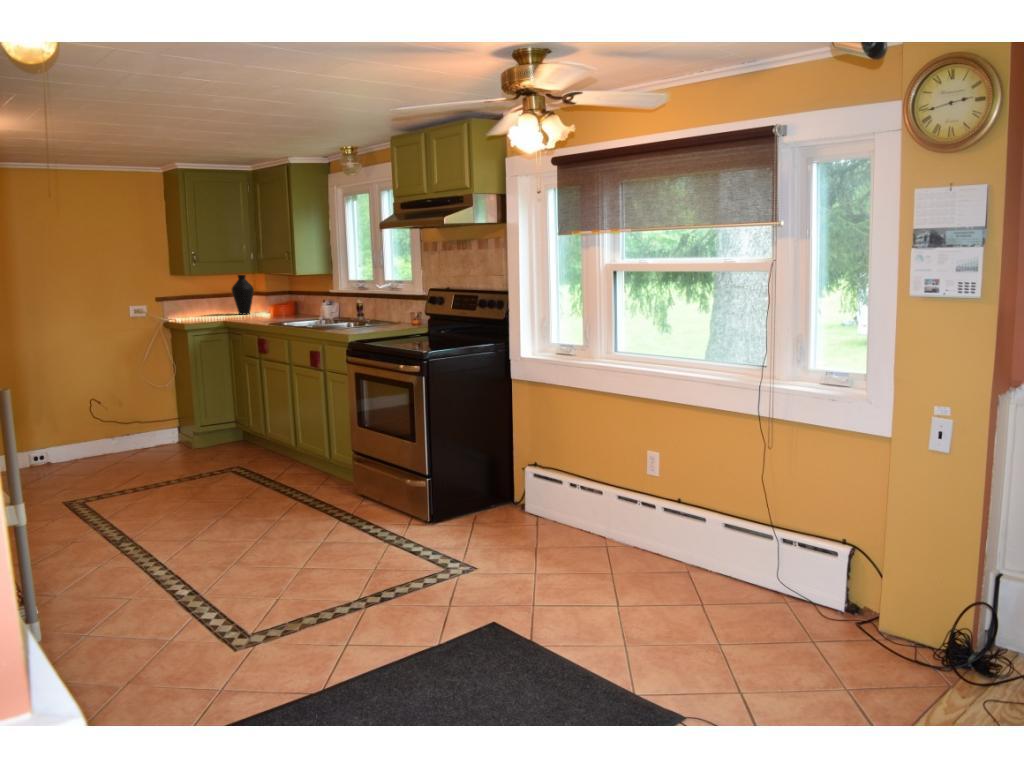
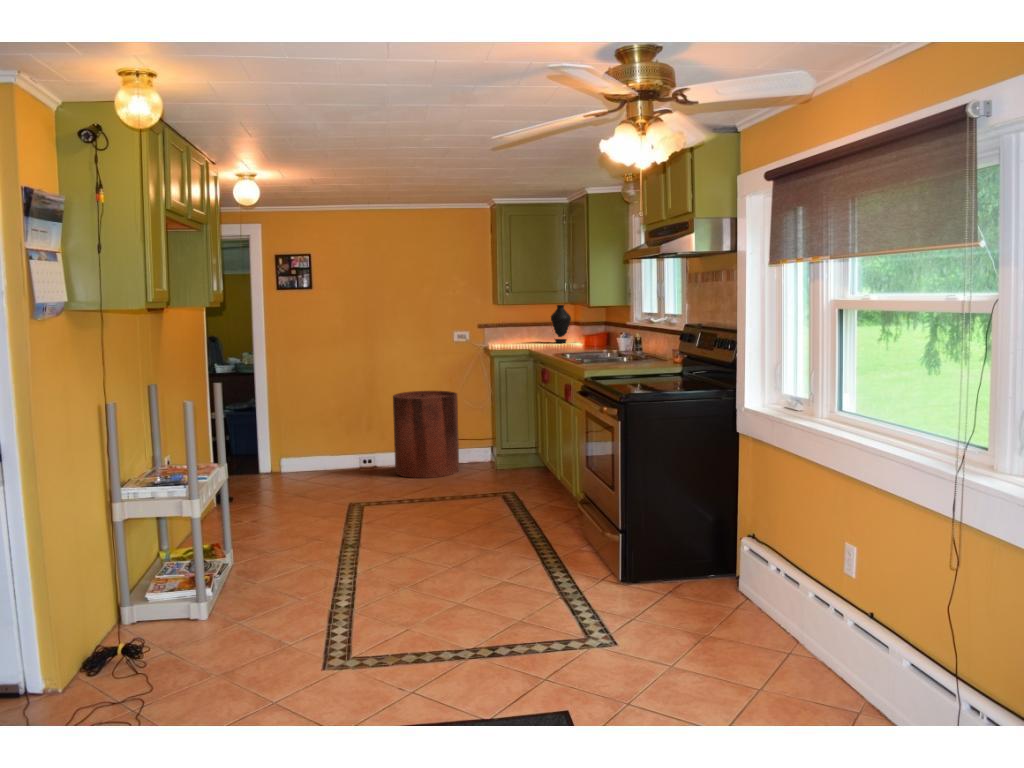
trash can: none [71,371,156,468] -> present [393,391,459,478]

